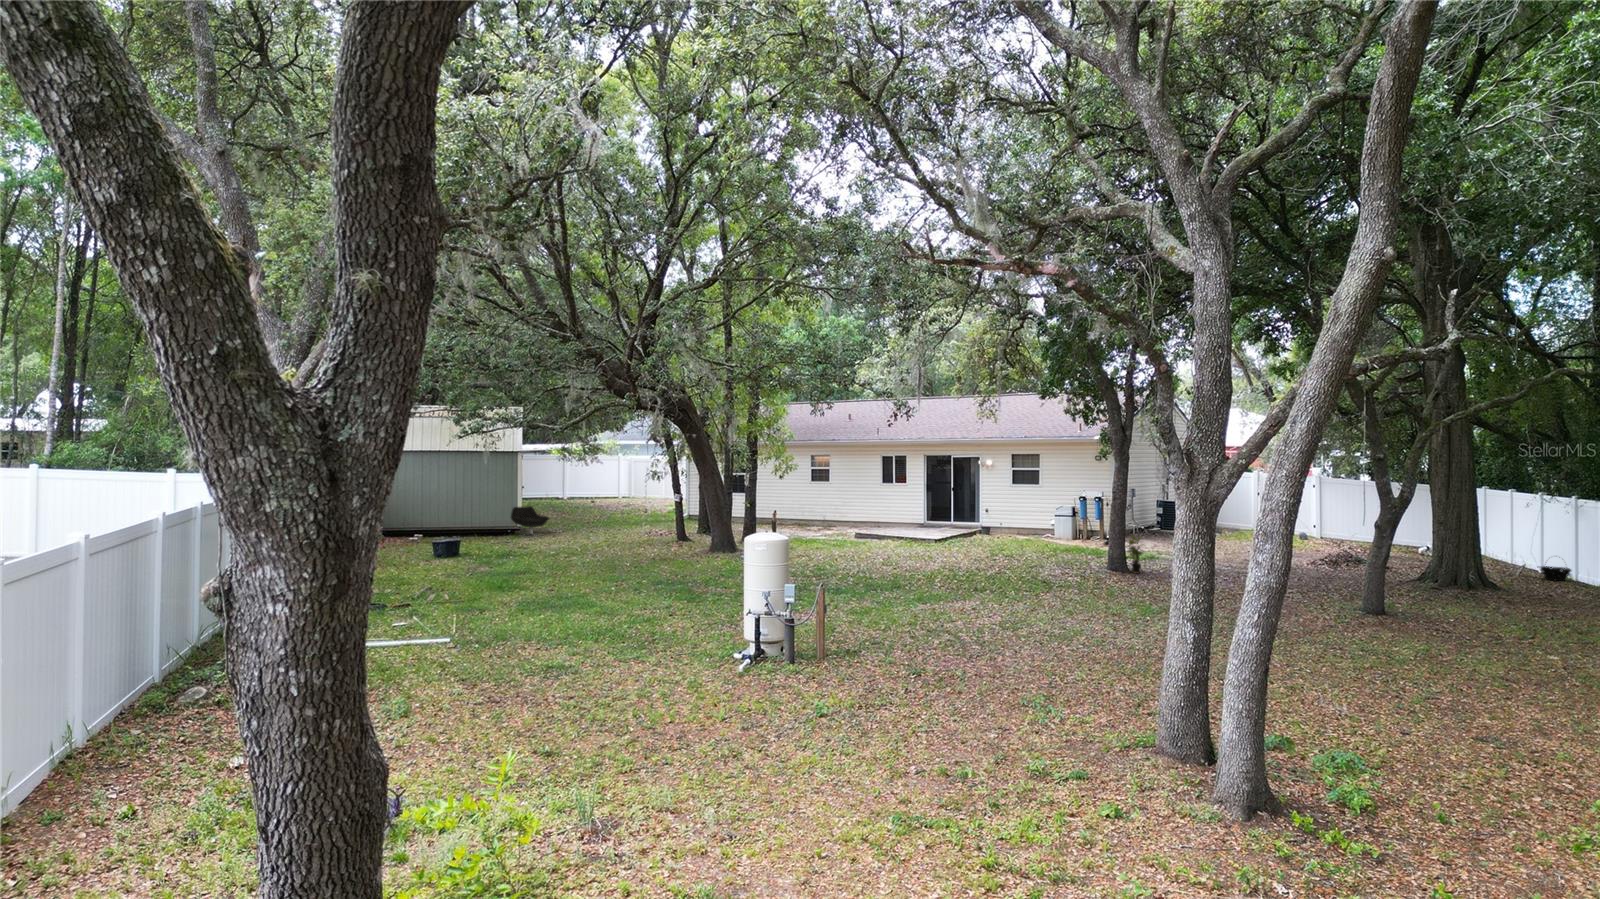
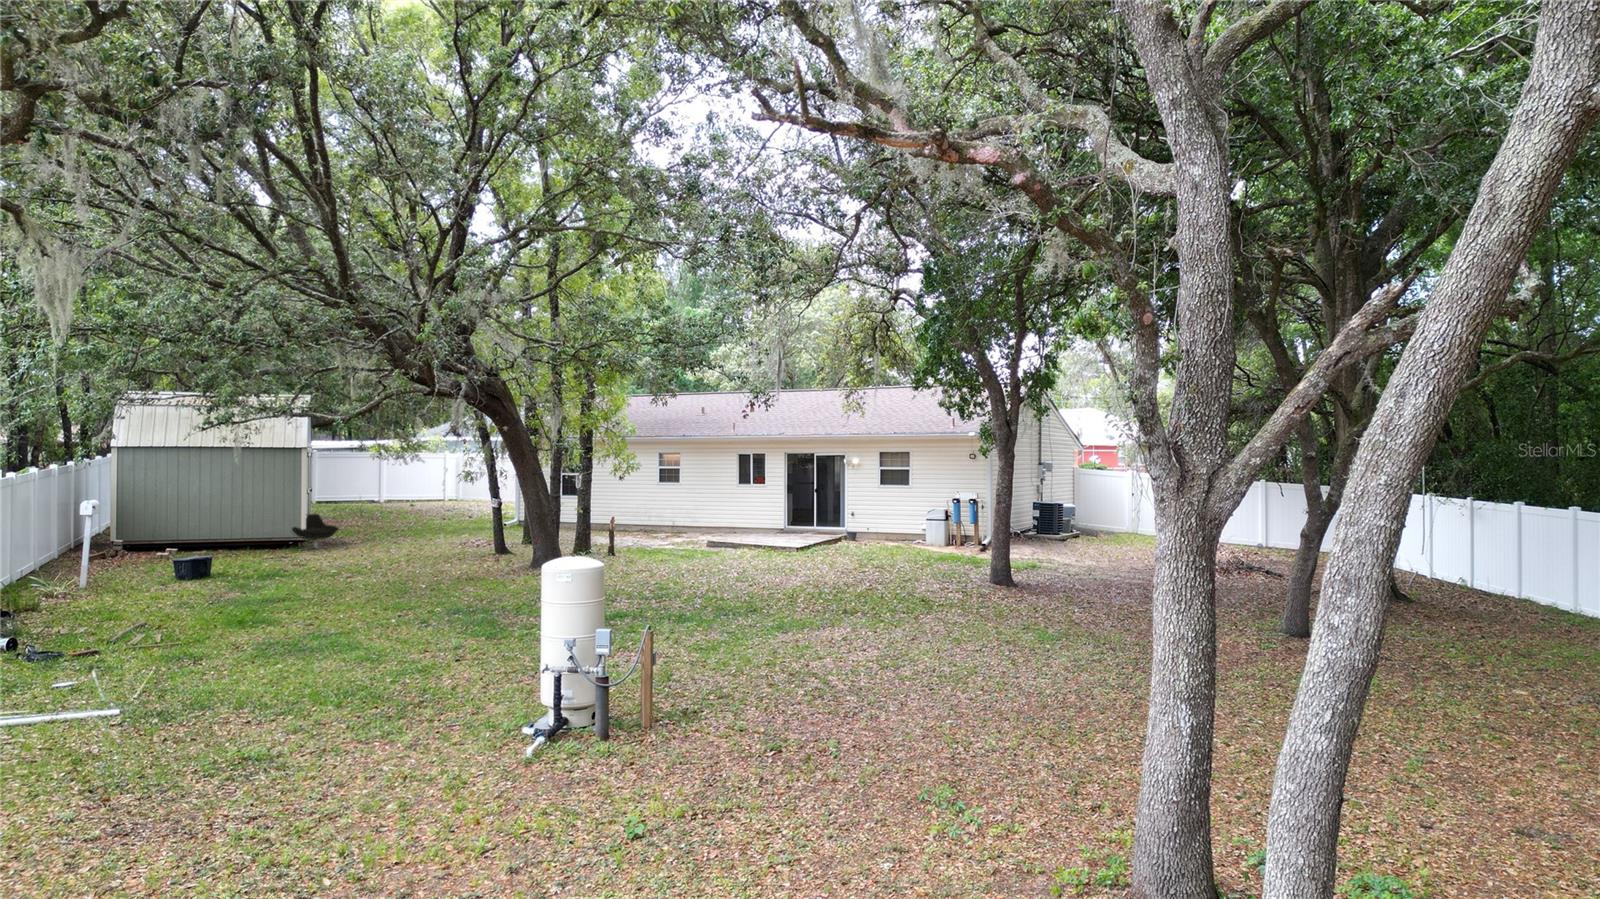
potted plant: present [1128,536,1143,573] -> none [1008,543,1031,586]
basket: present [1540,566,1571,581] -> none [1420,559,1454,586]

